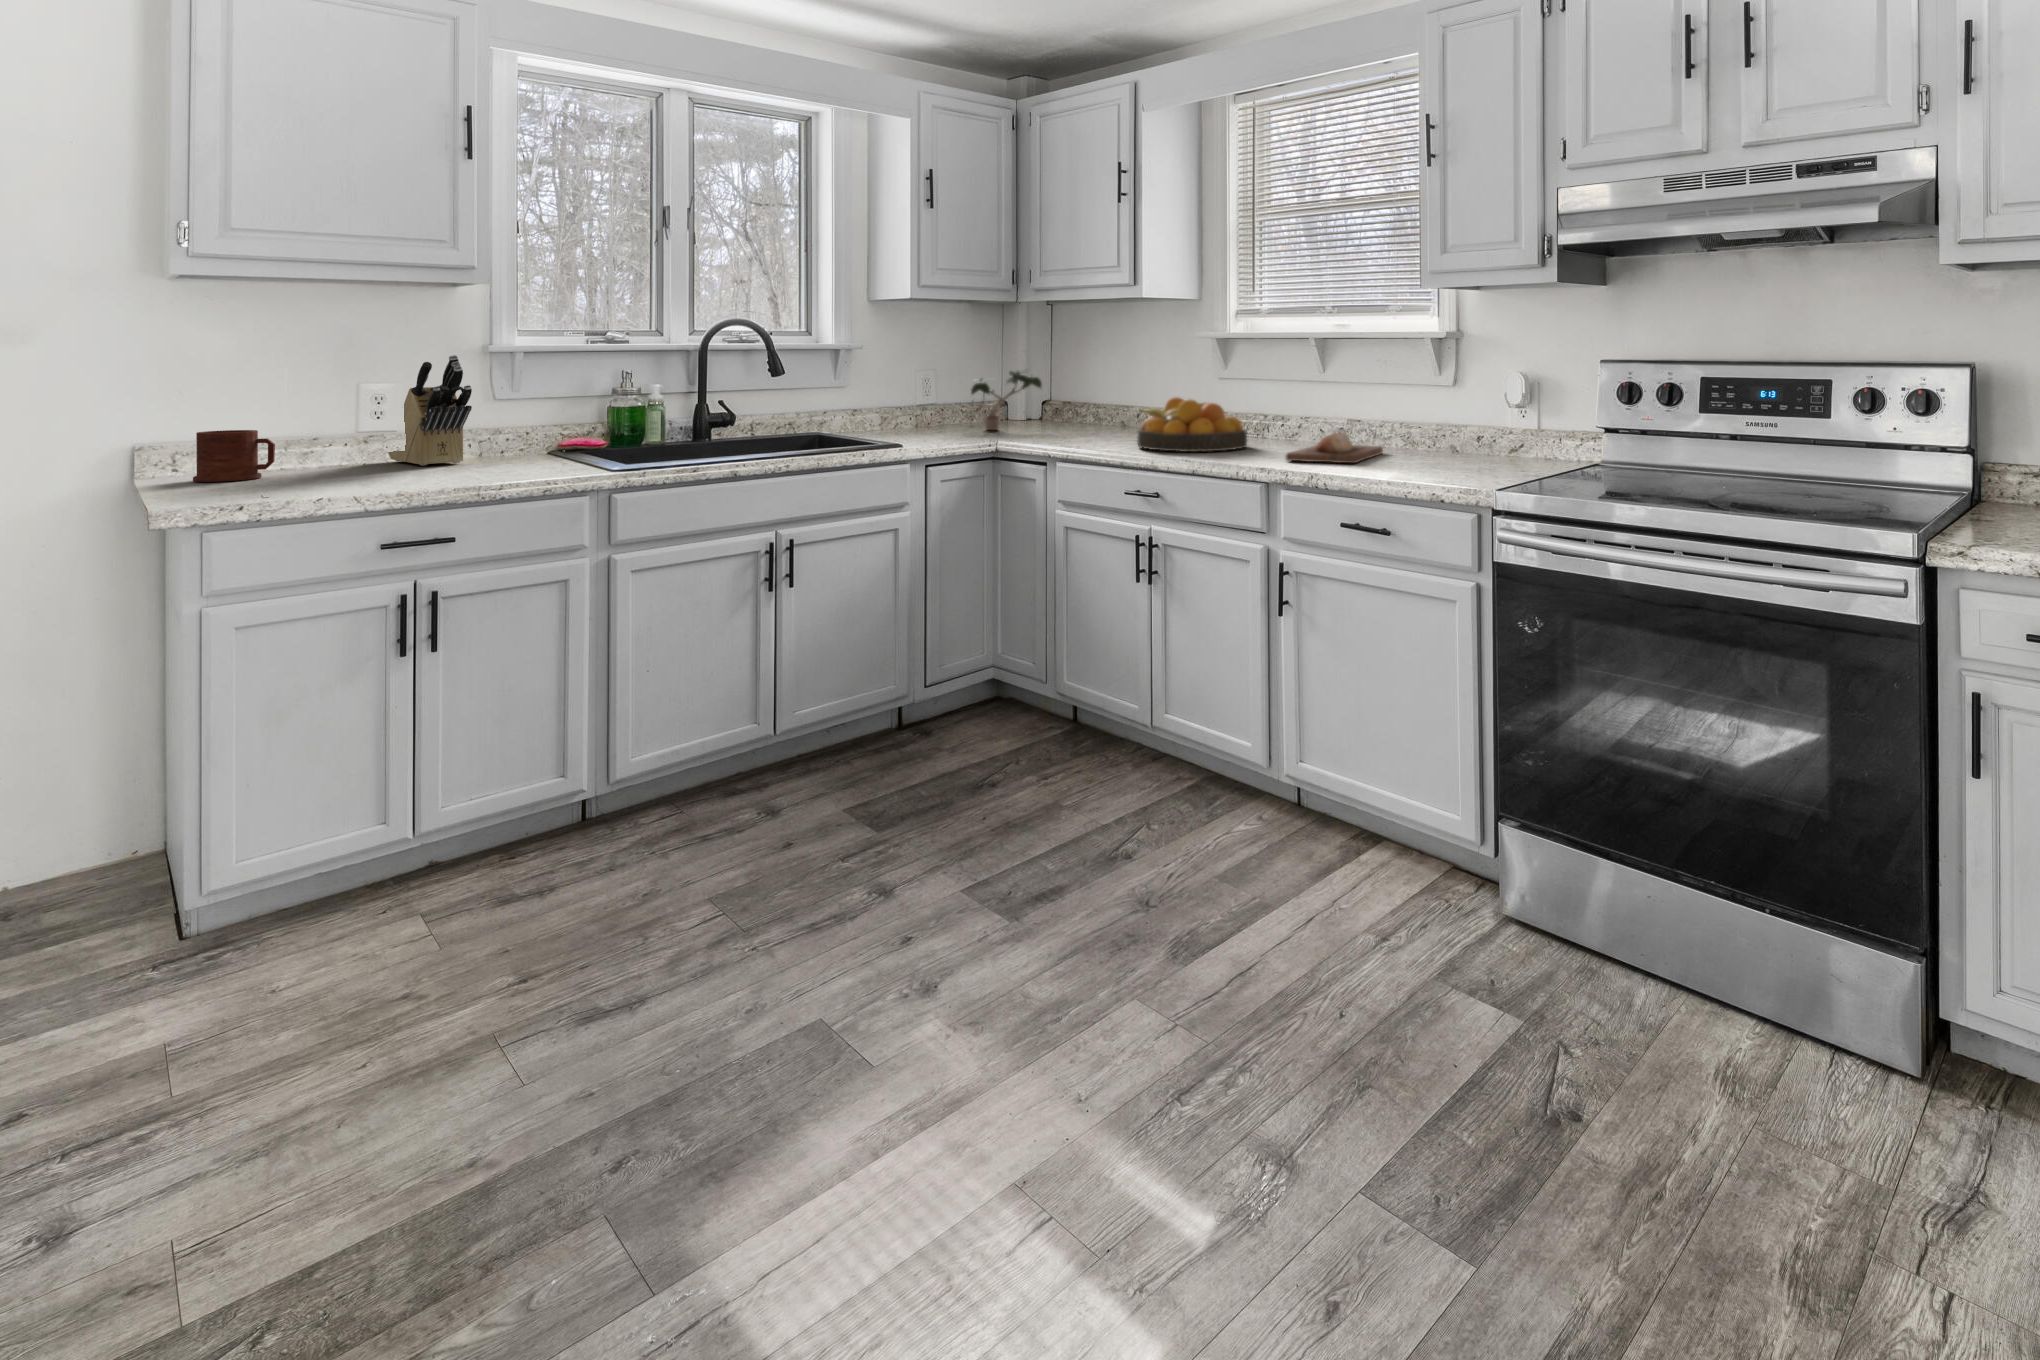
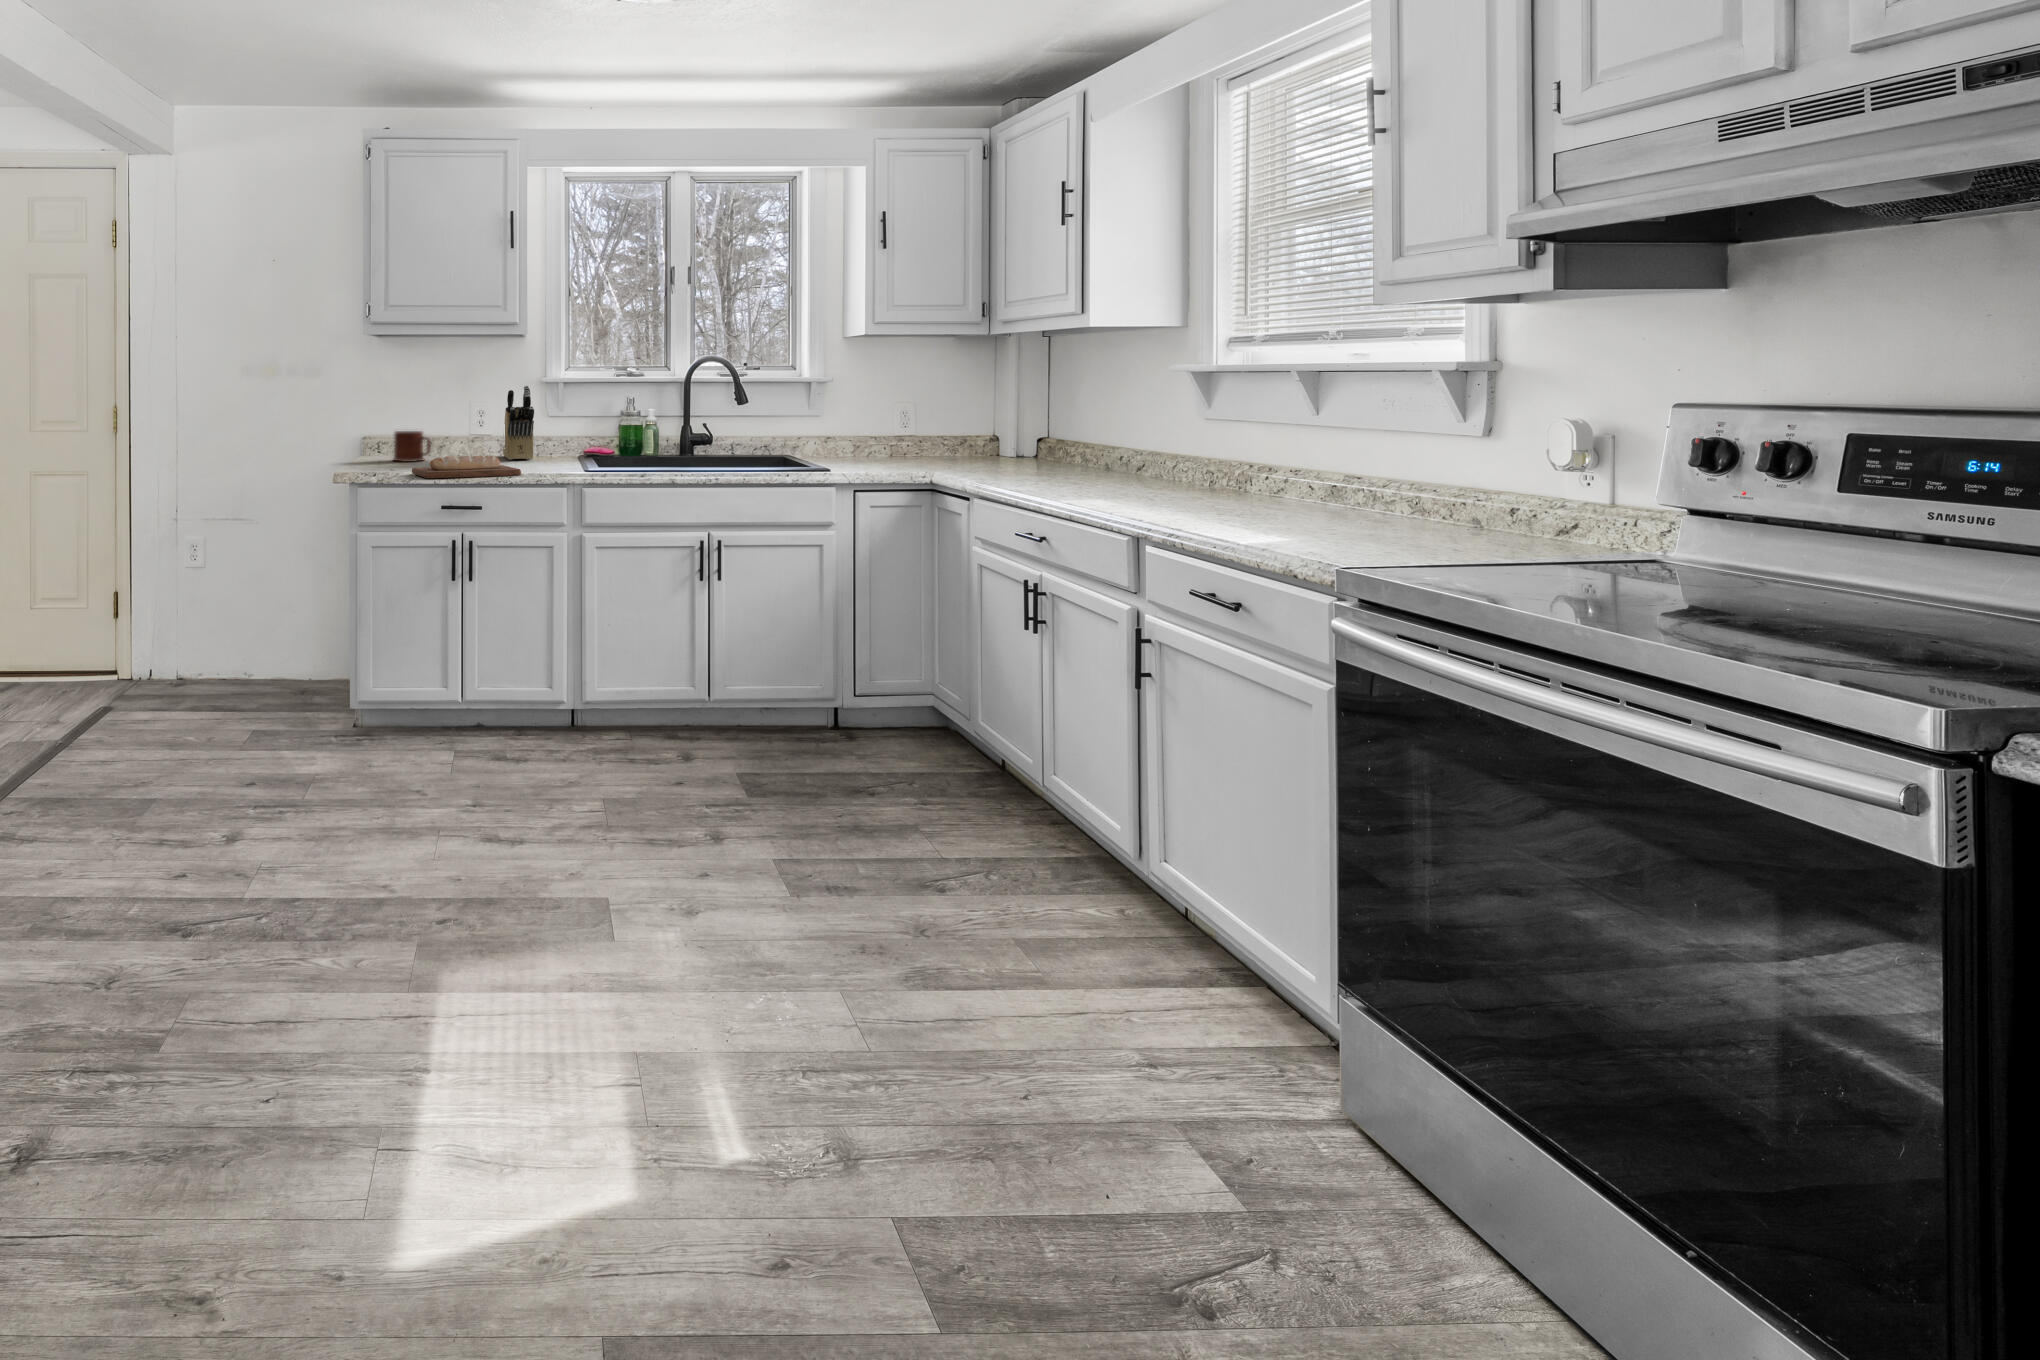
potted plant: present [971,368,1042,430] -> none [930,399,1022,460]
fruit bowl: present [1137,397,1247,452] -> none [1049,435,1183,495]
bread loaf: present [1286,433,1383,463] -> present [412,455,521,478]

